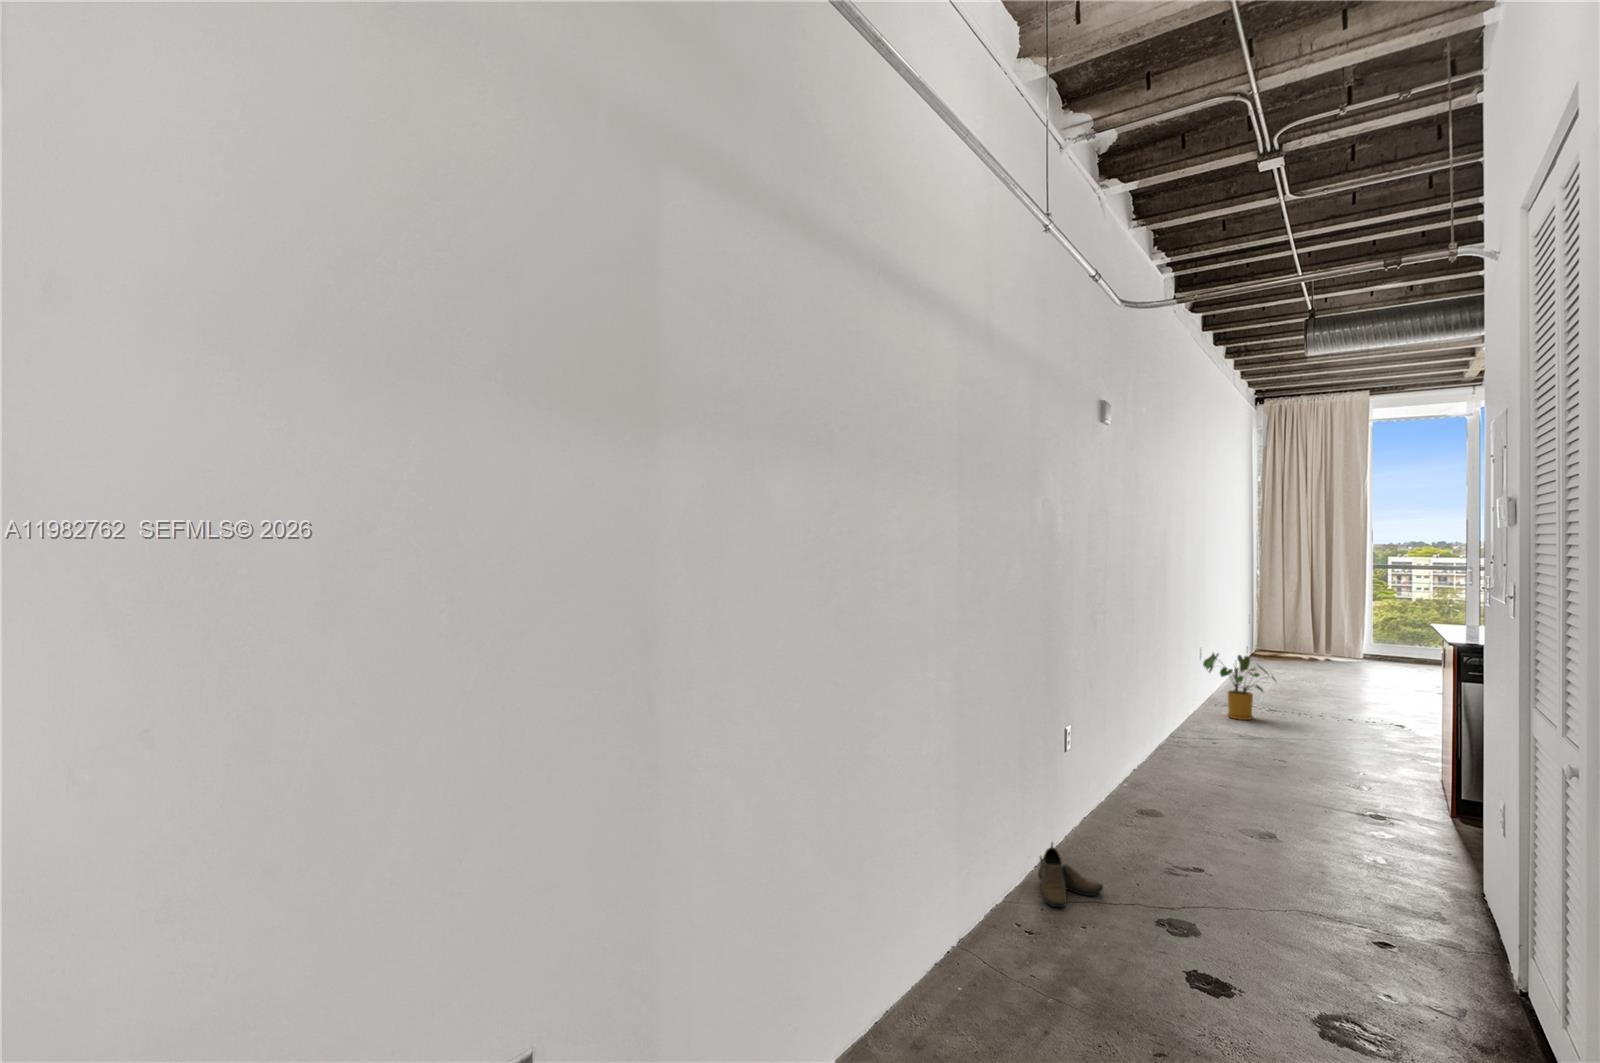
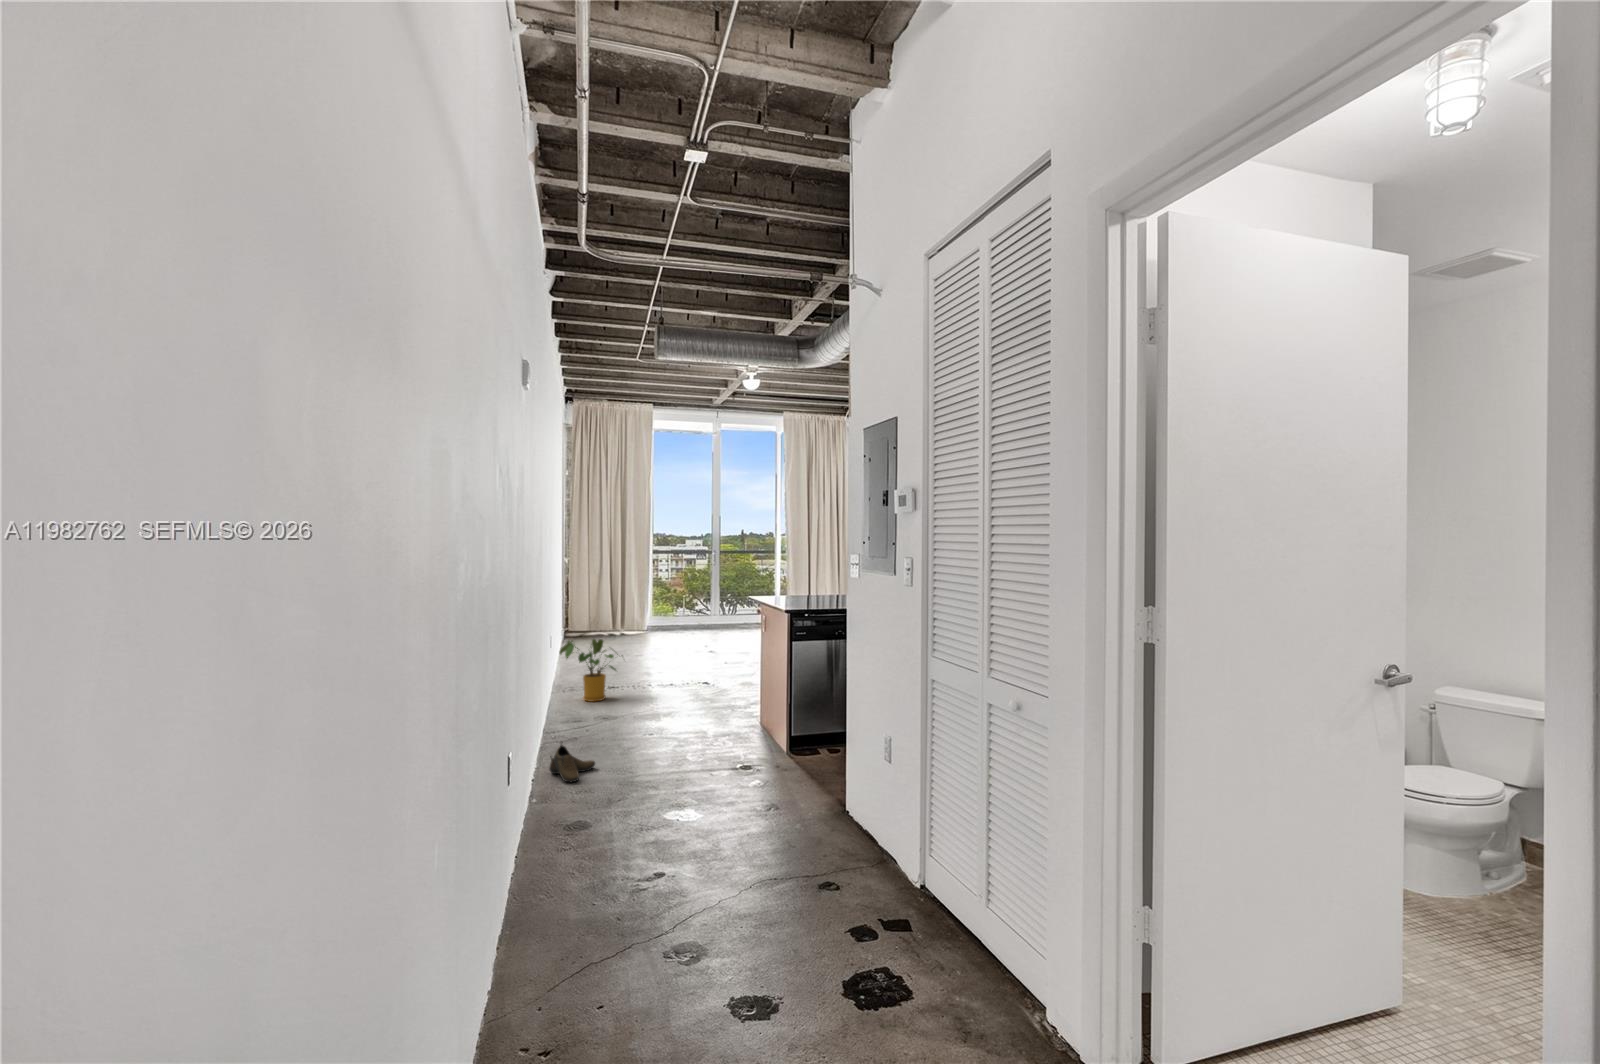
shoe: present [1038,843,1103,907] -> present [549,745,595,782]

